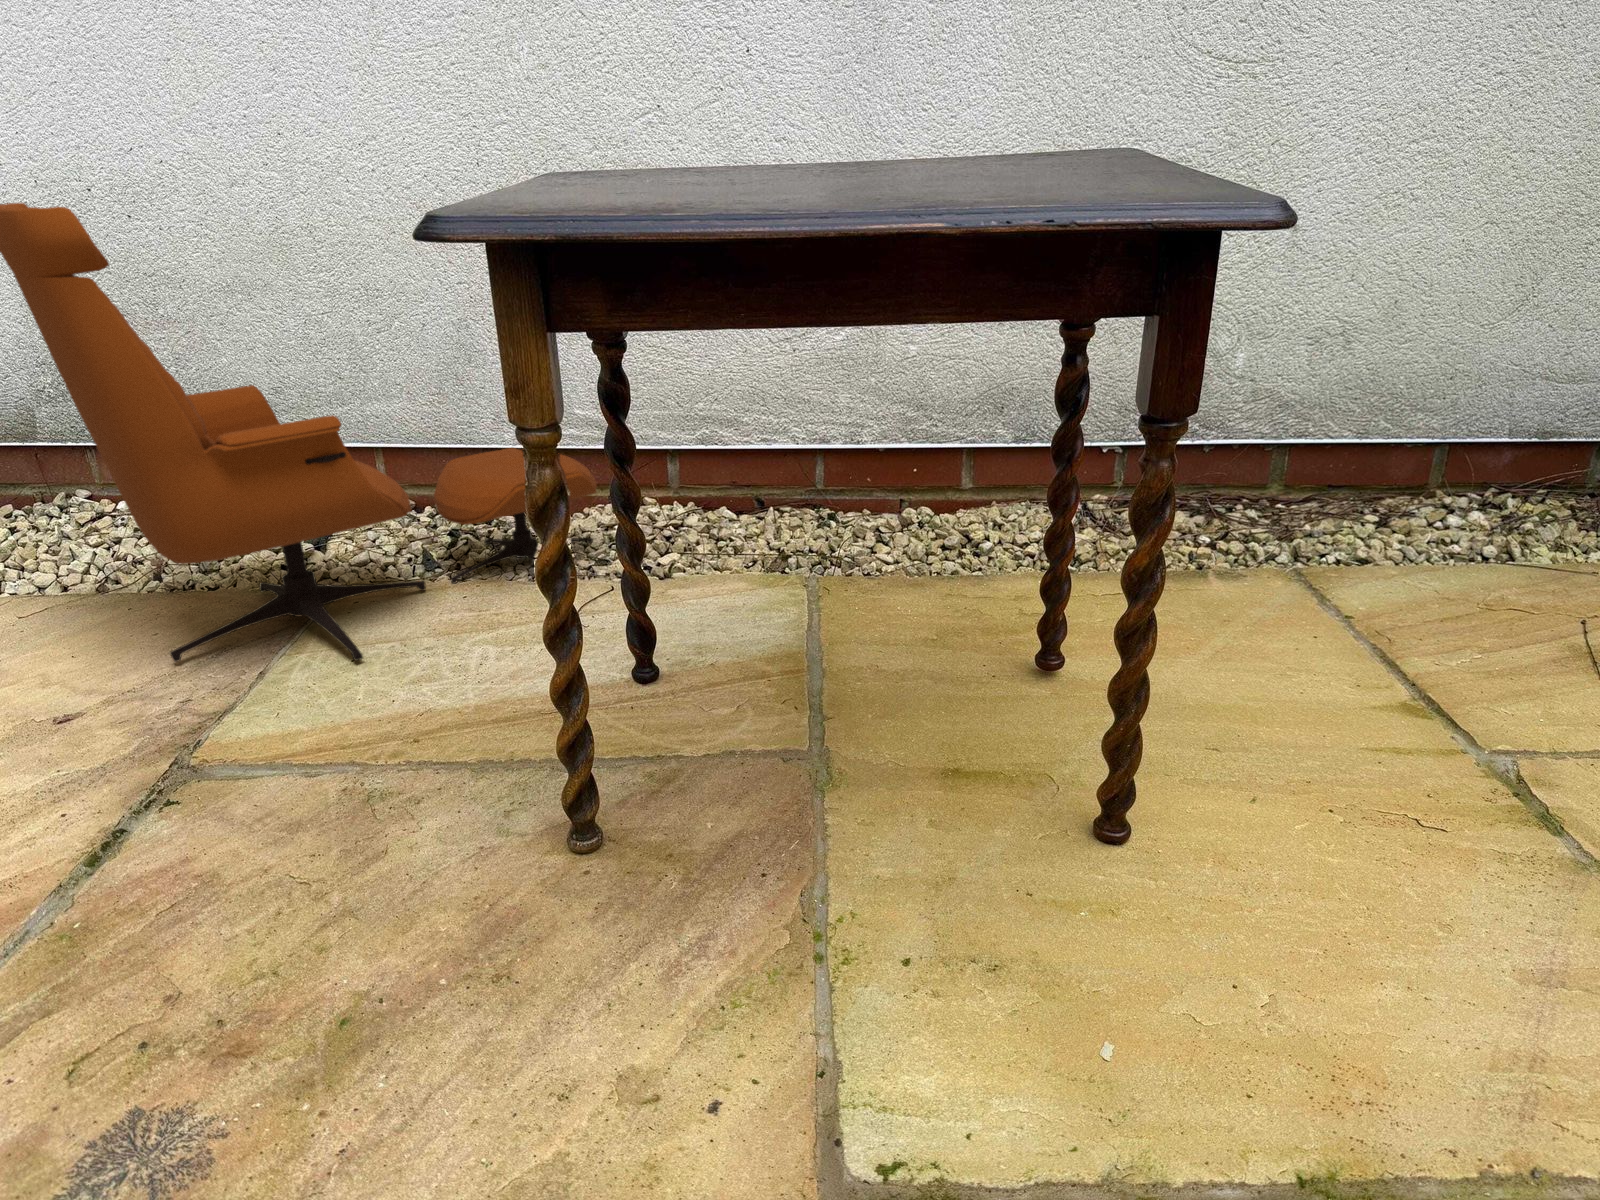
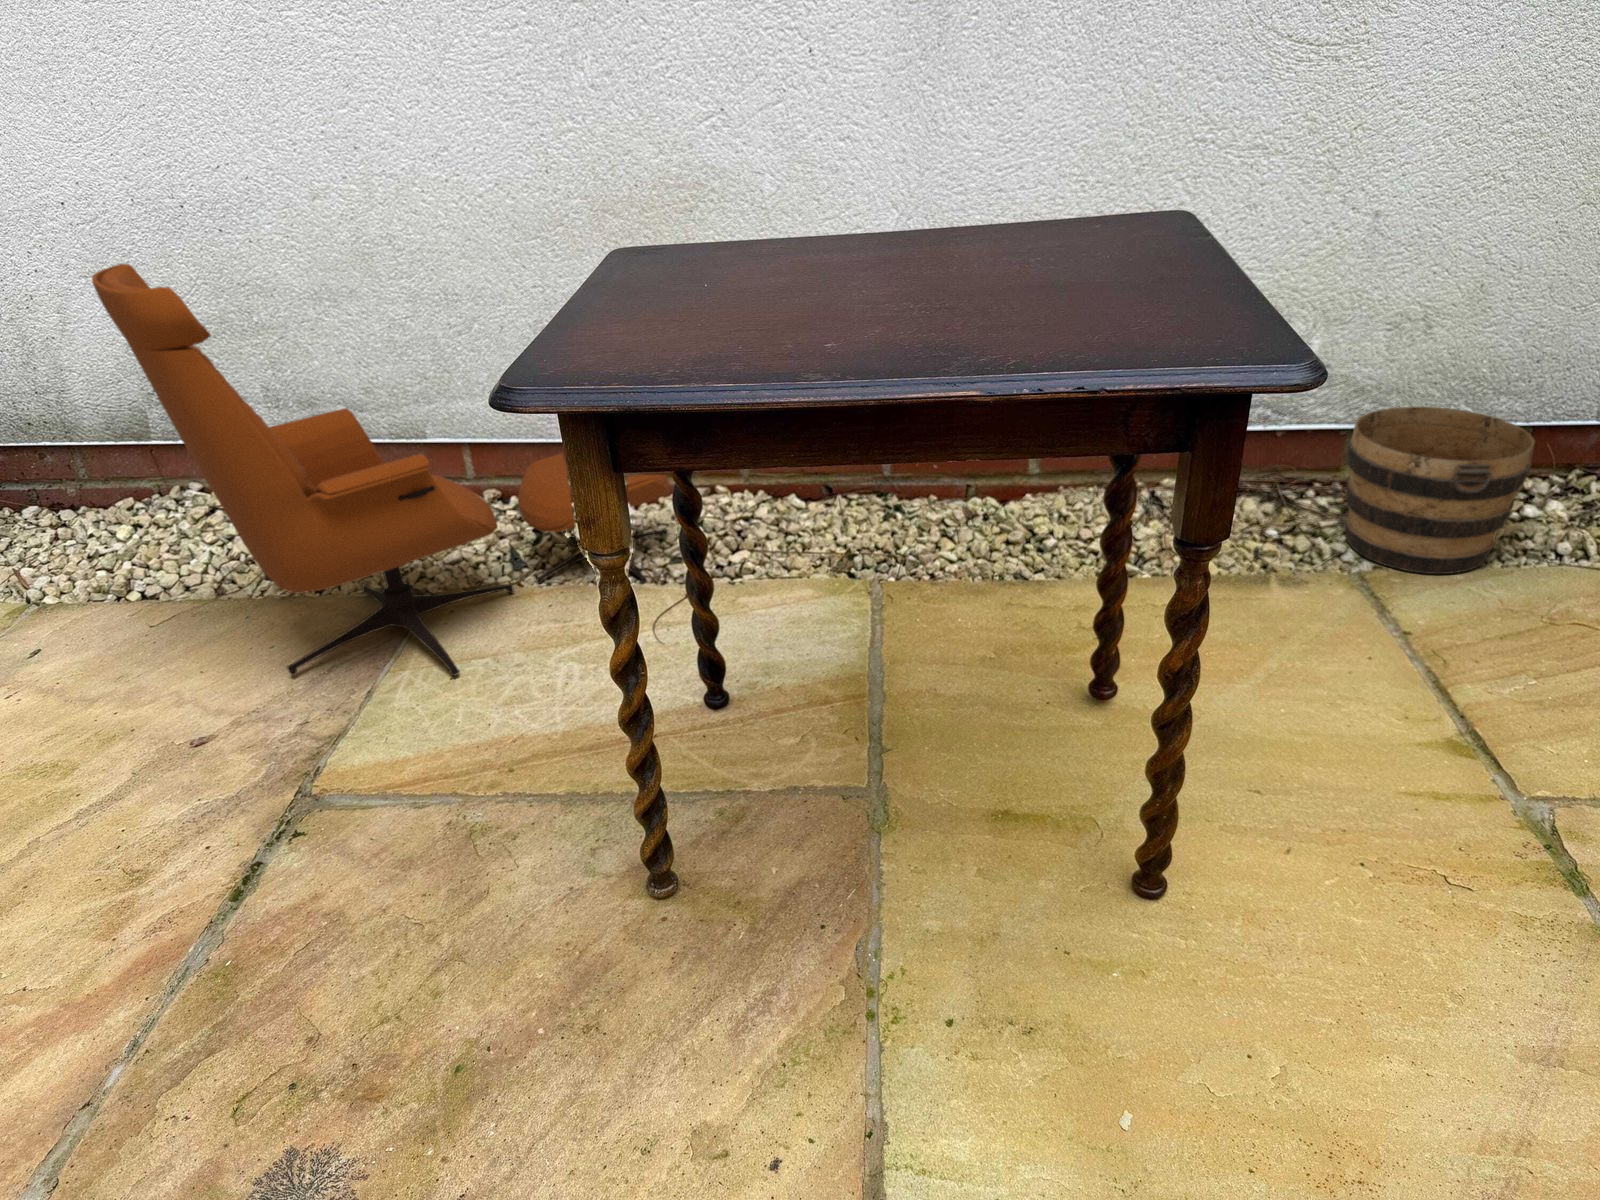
bucket: none [1279,416,1457,573] -> present [1346,407,1535,574]

